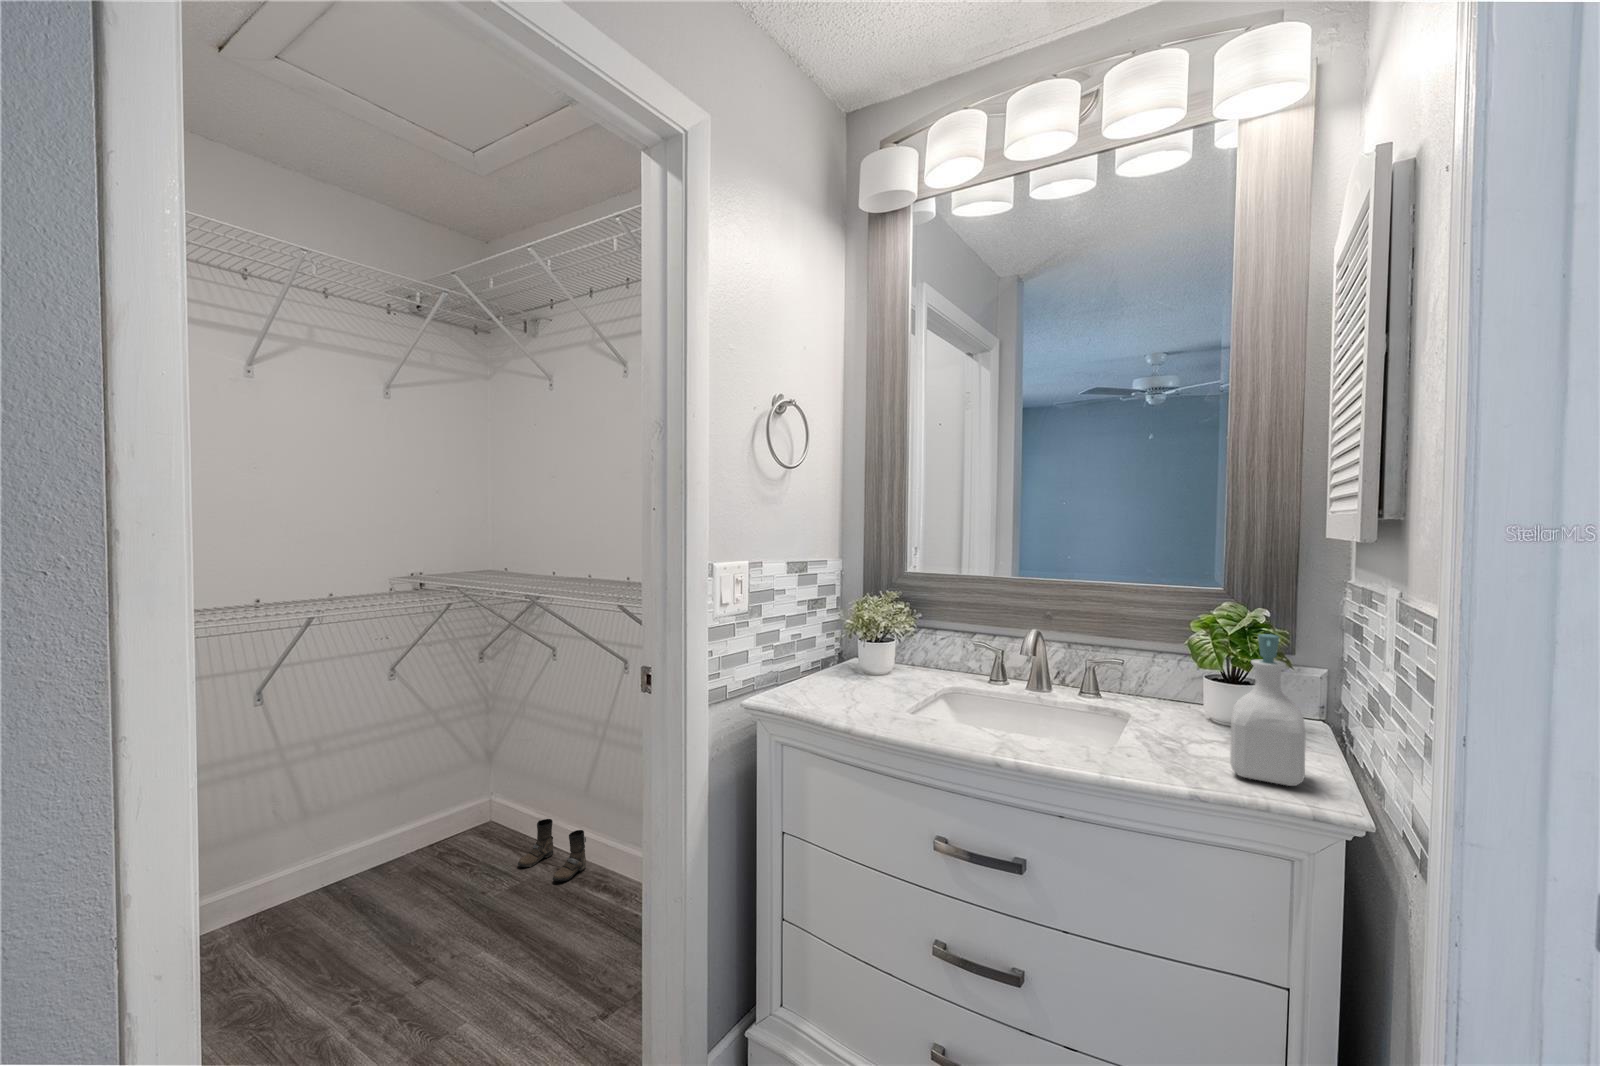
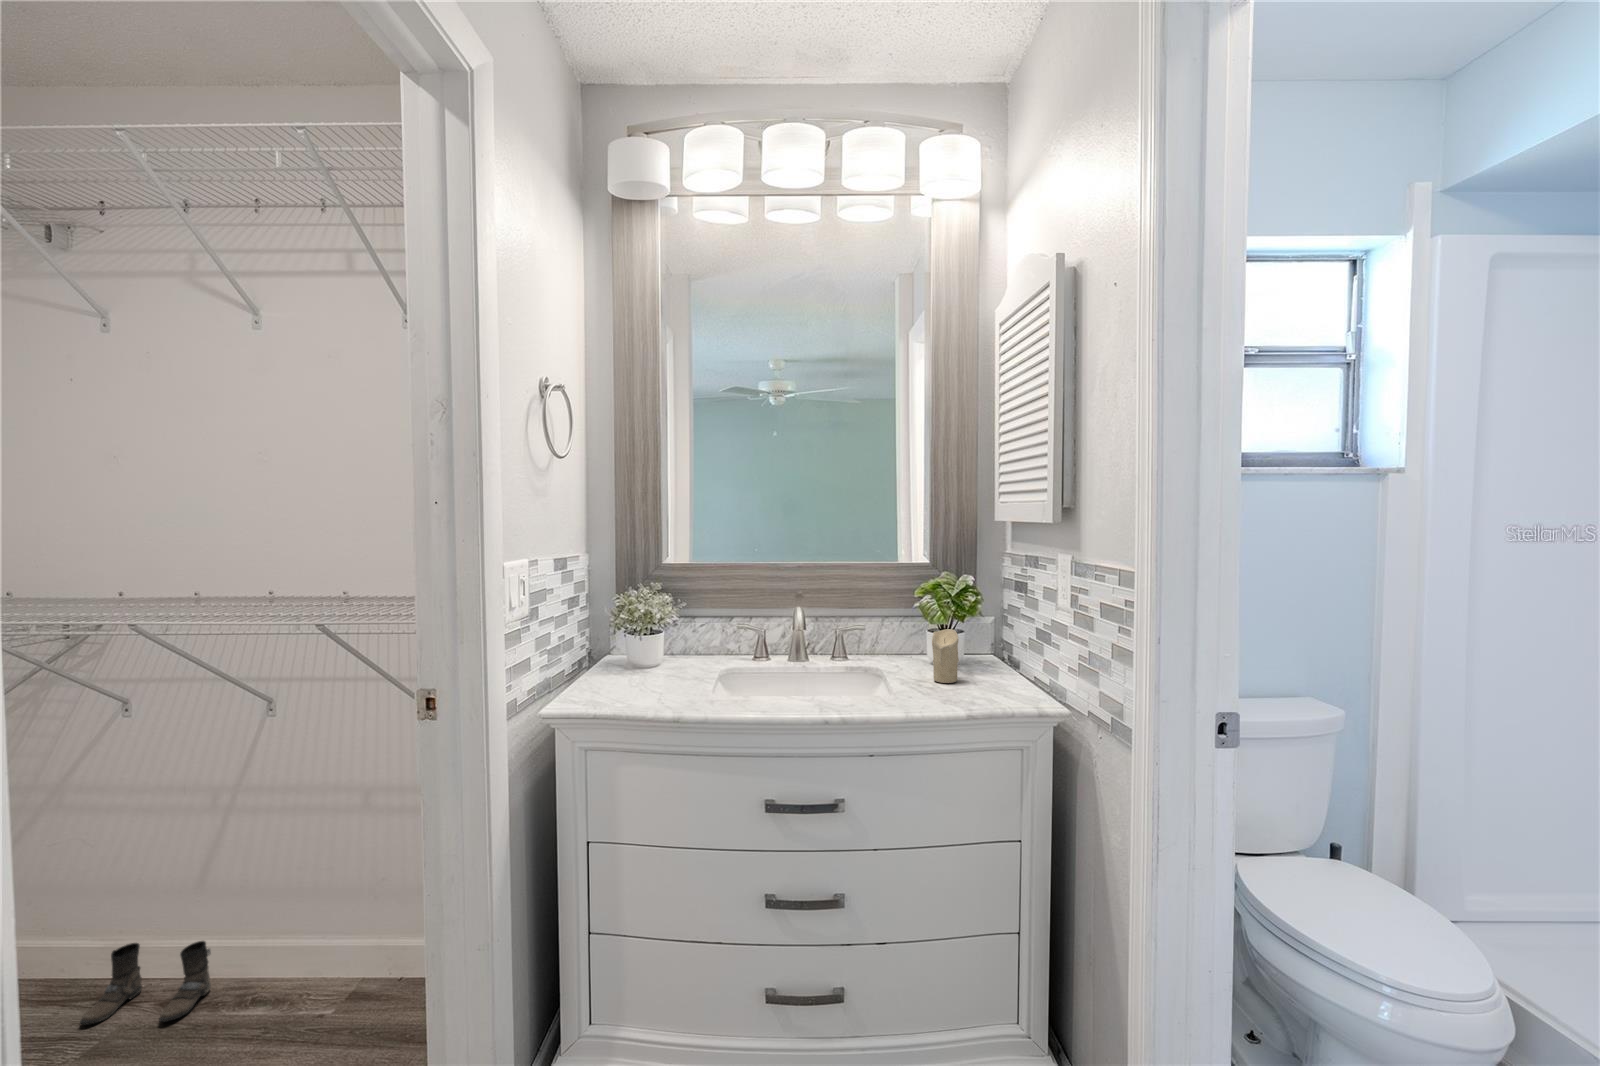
soap bottle: present [1230,634,1306,786] -> none [971,592,1021,699]
candle: none [1188,677,1227,748] -> present [932,629,959,683]

